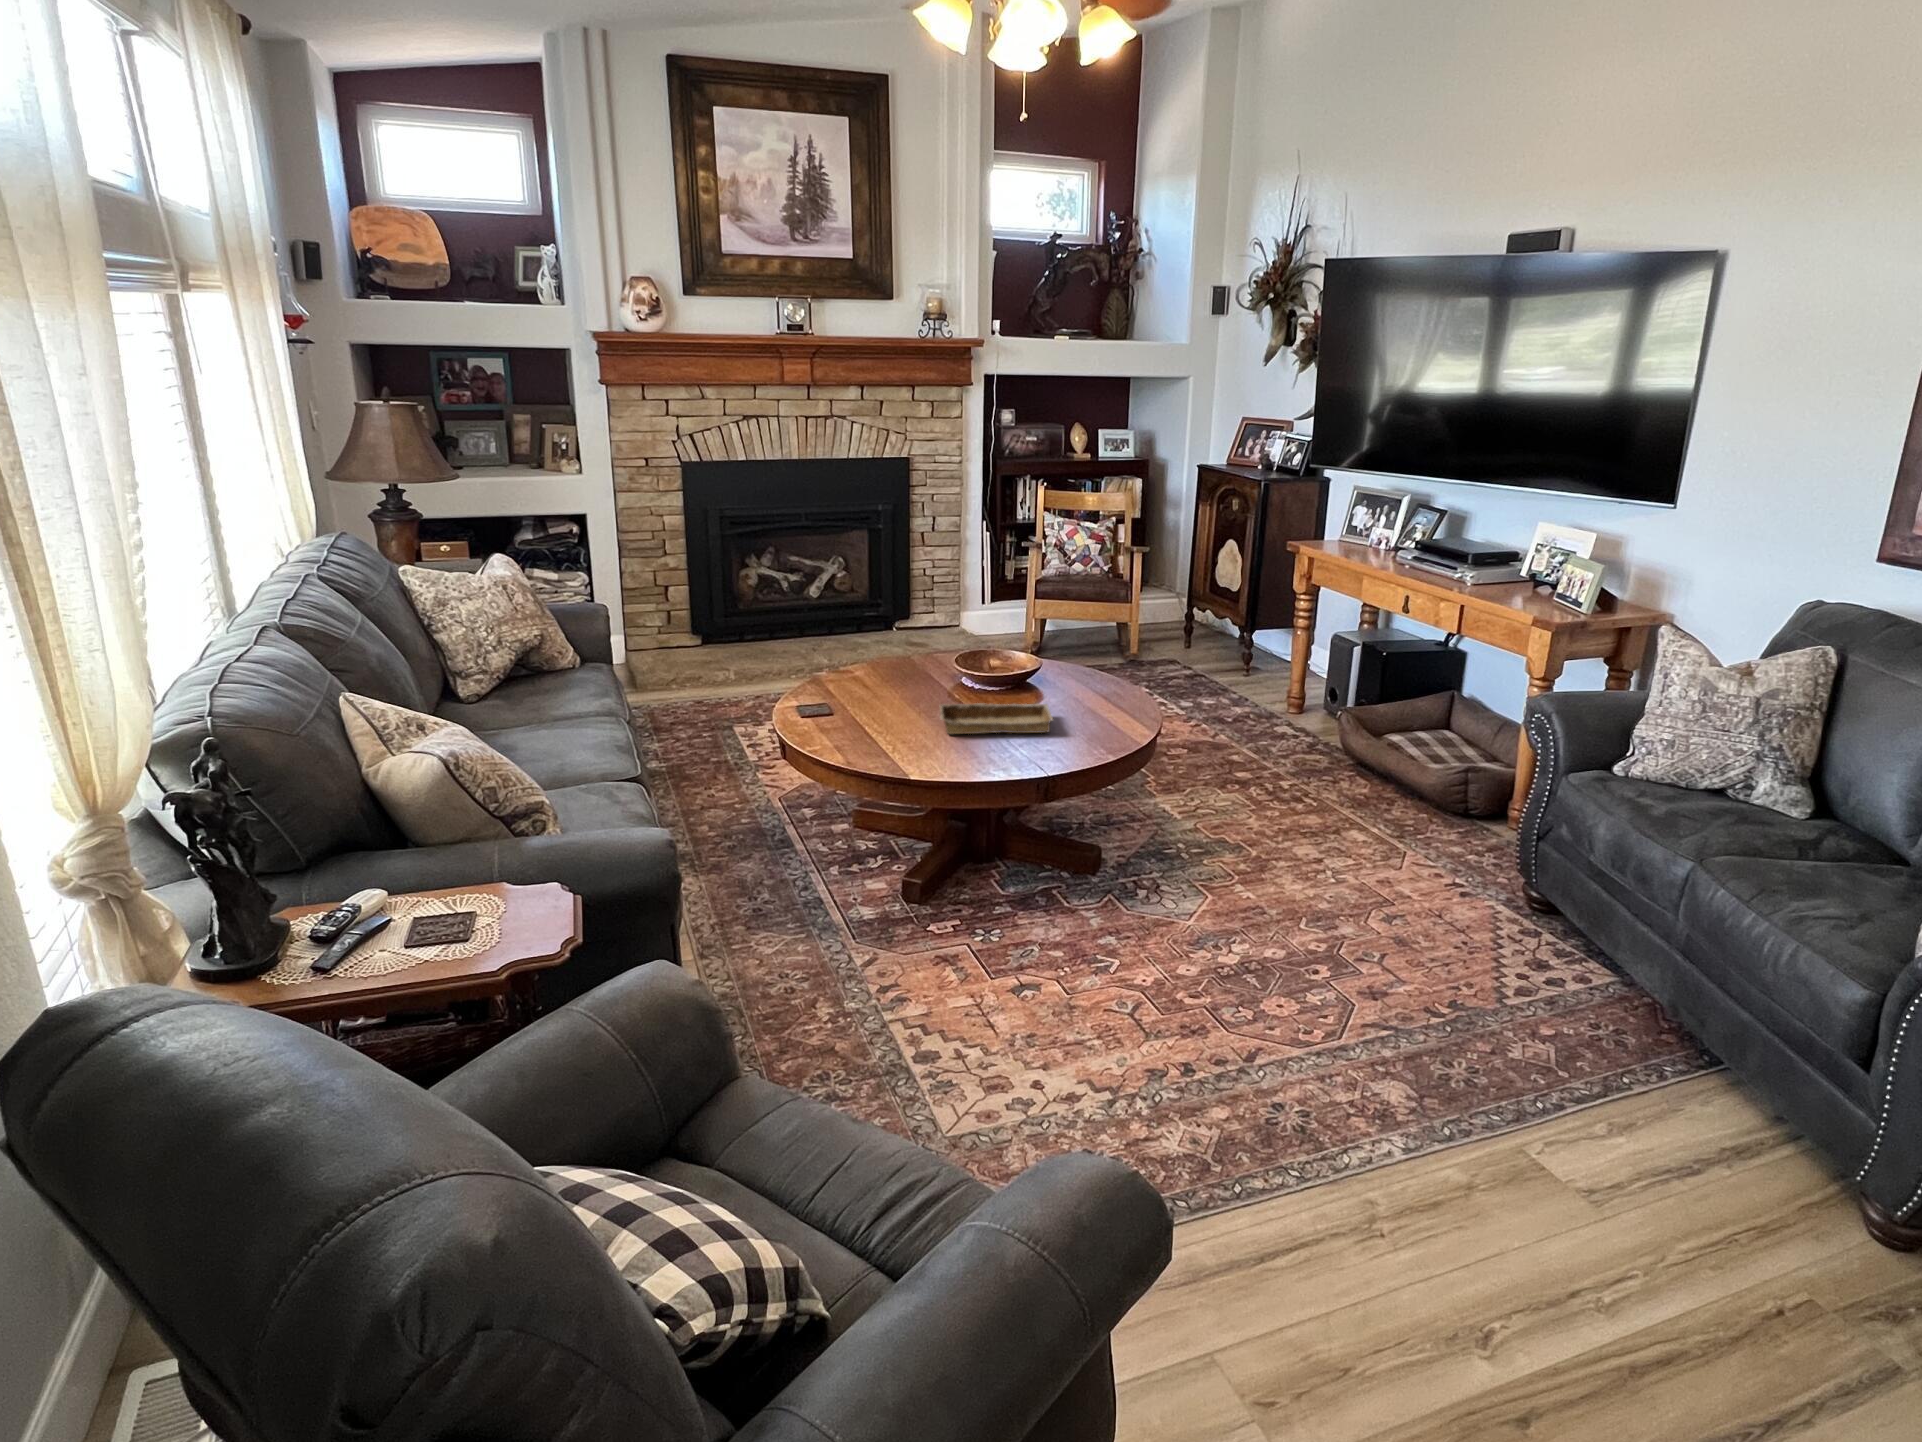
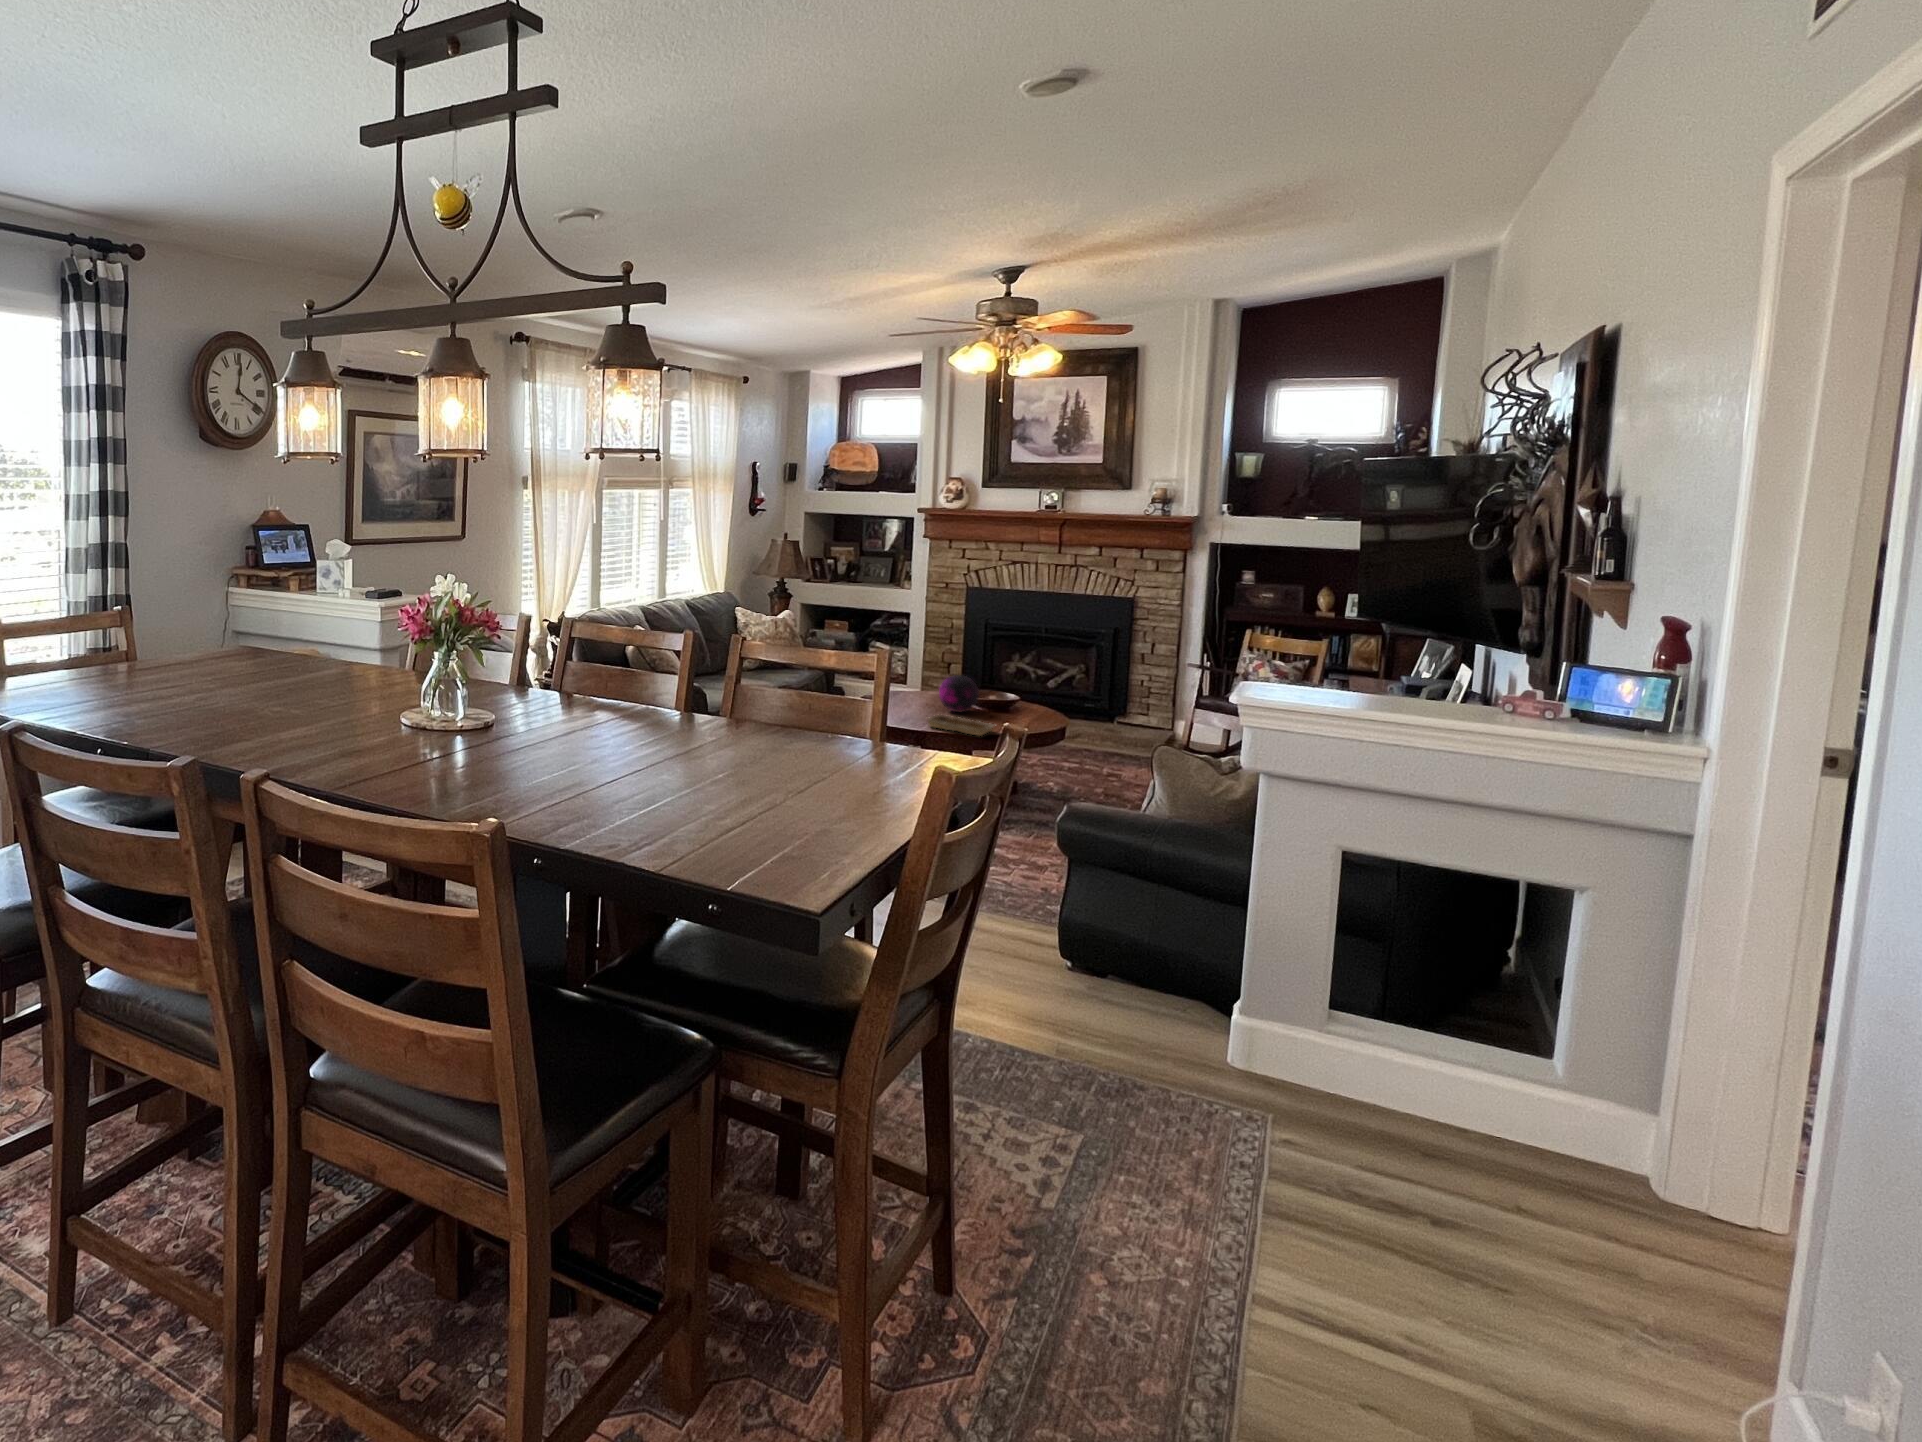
decorative orb: none [893,623,960,689] -> present [939,675,979,712]

